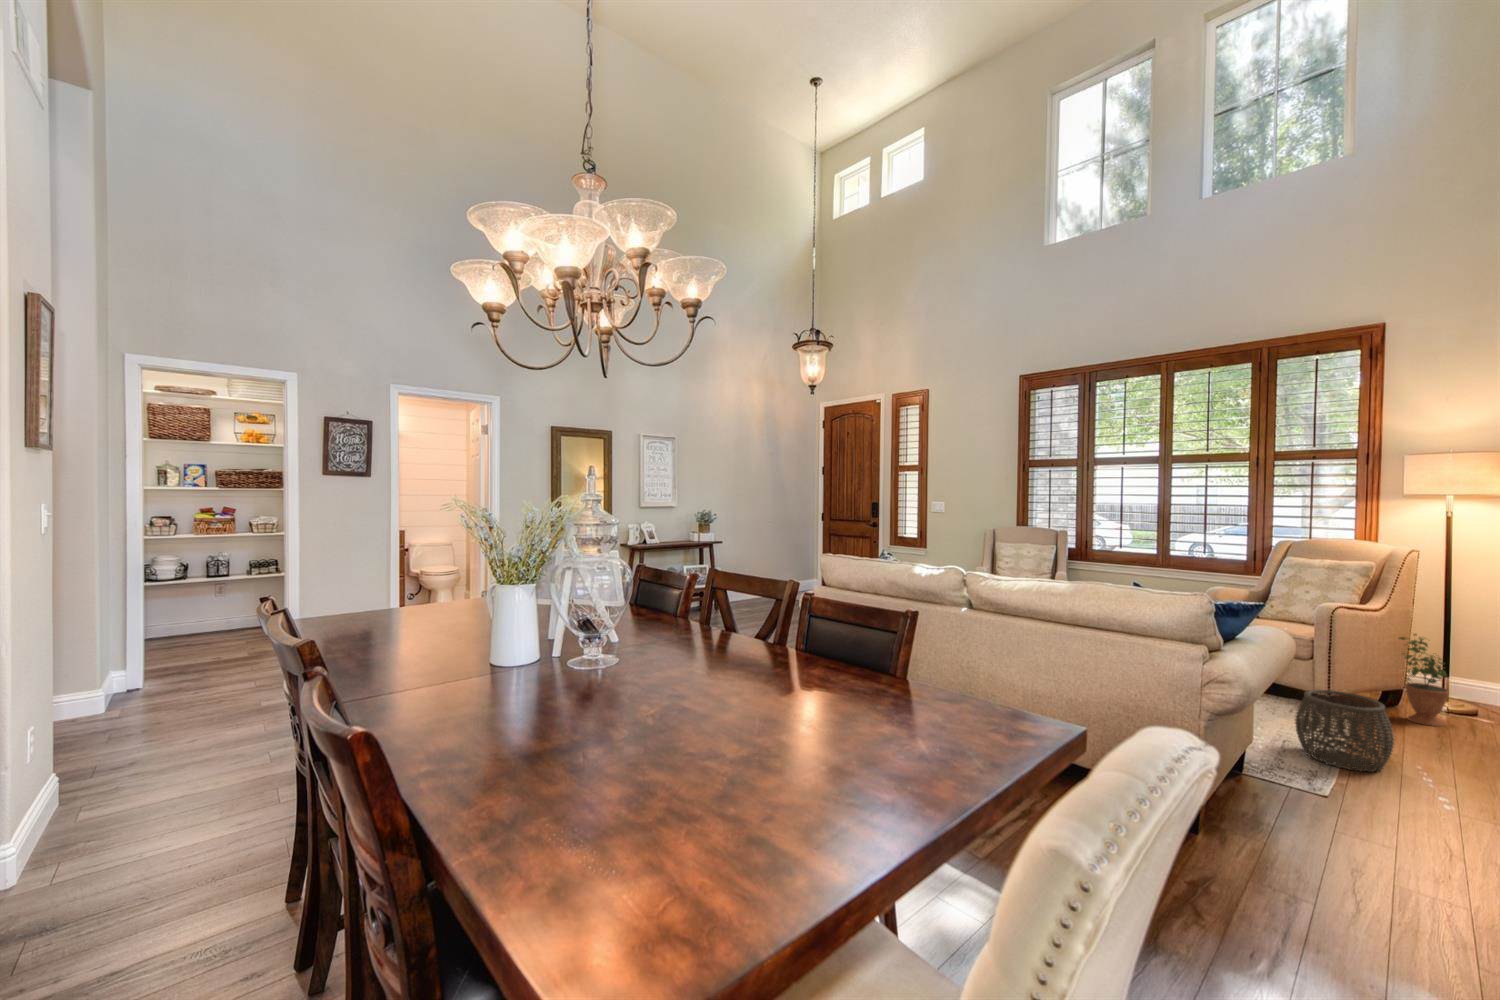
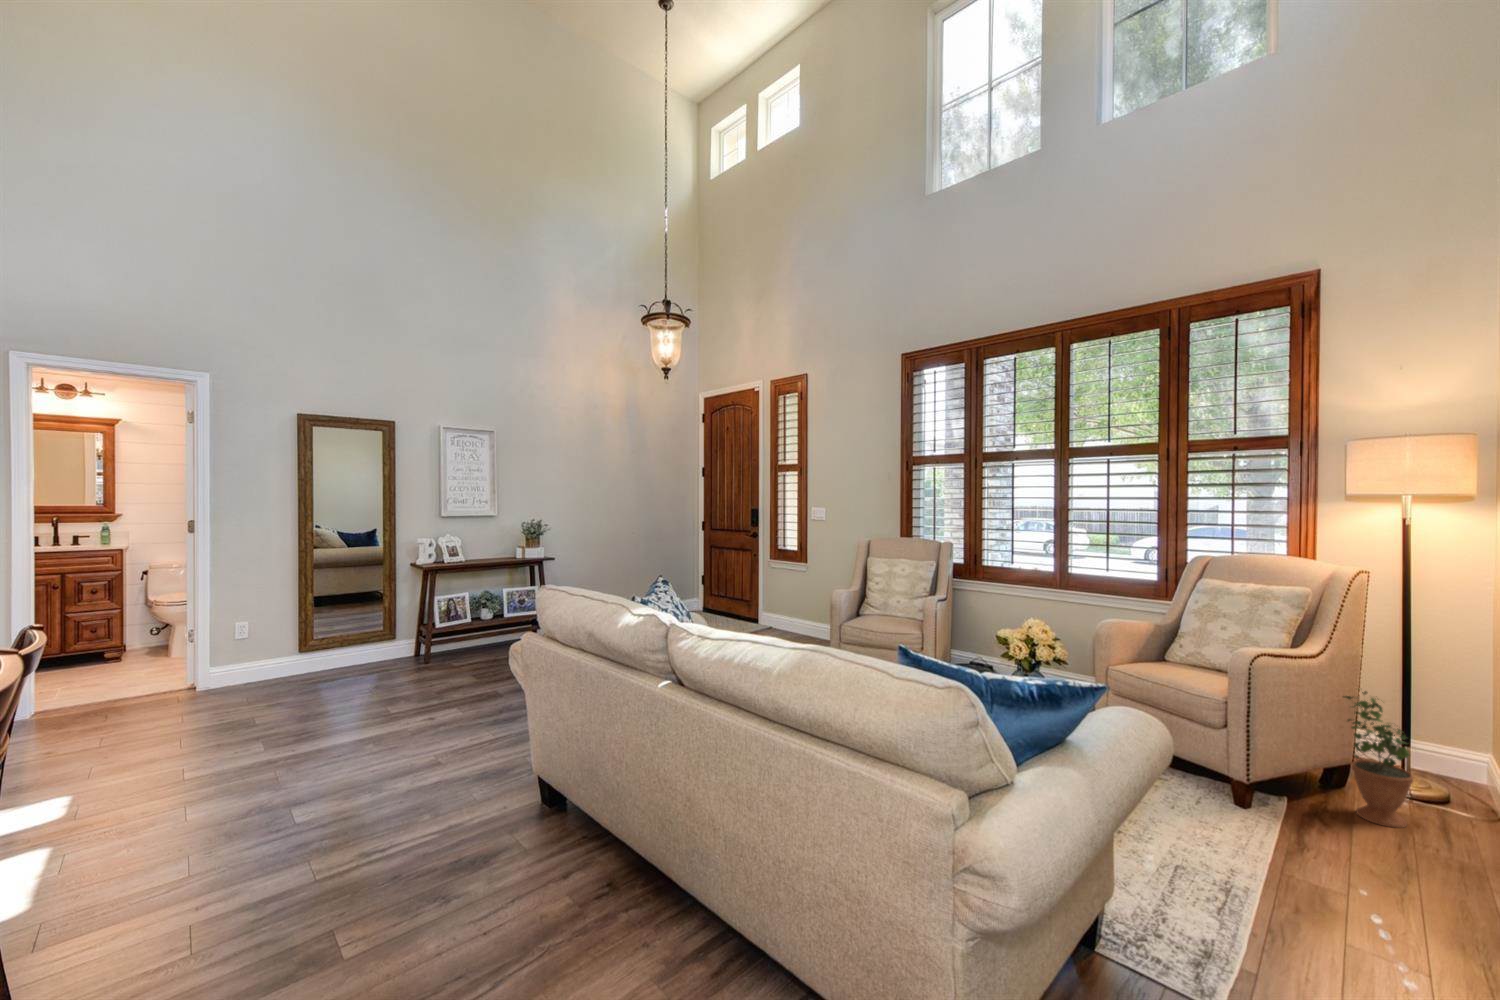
woven basket: present [1295,689,1394,772] -> none [1186,795,1334,944]

